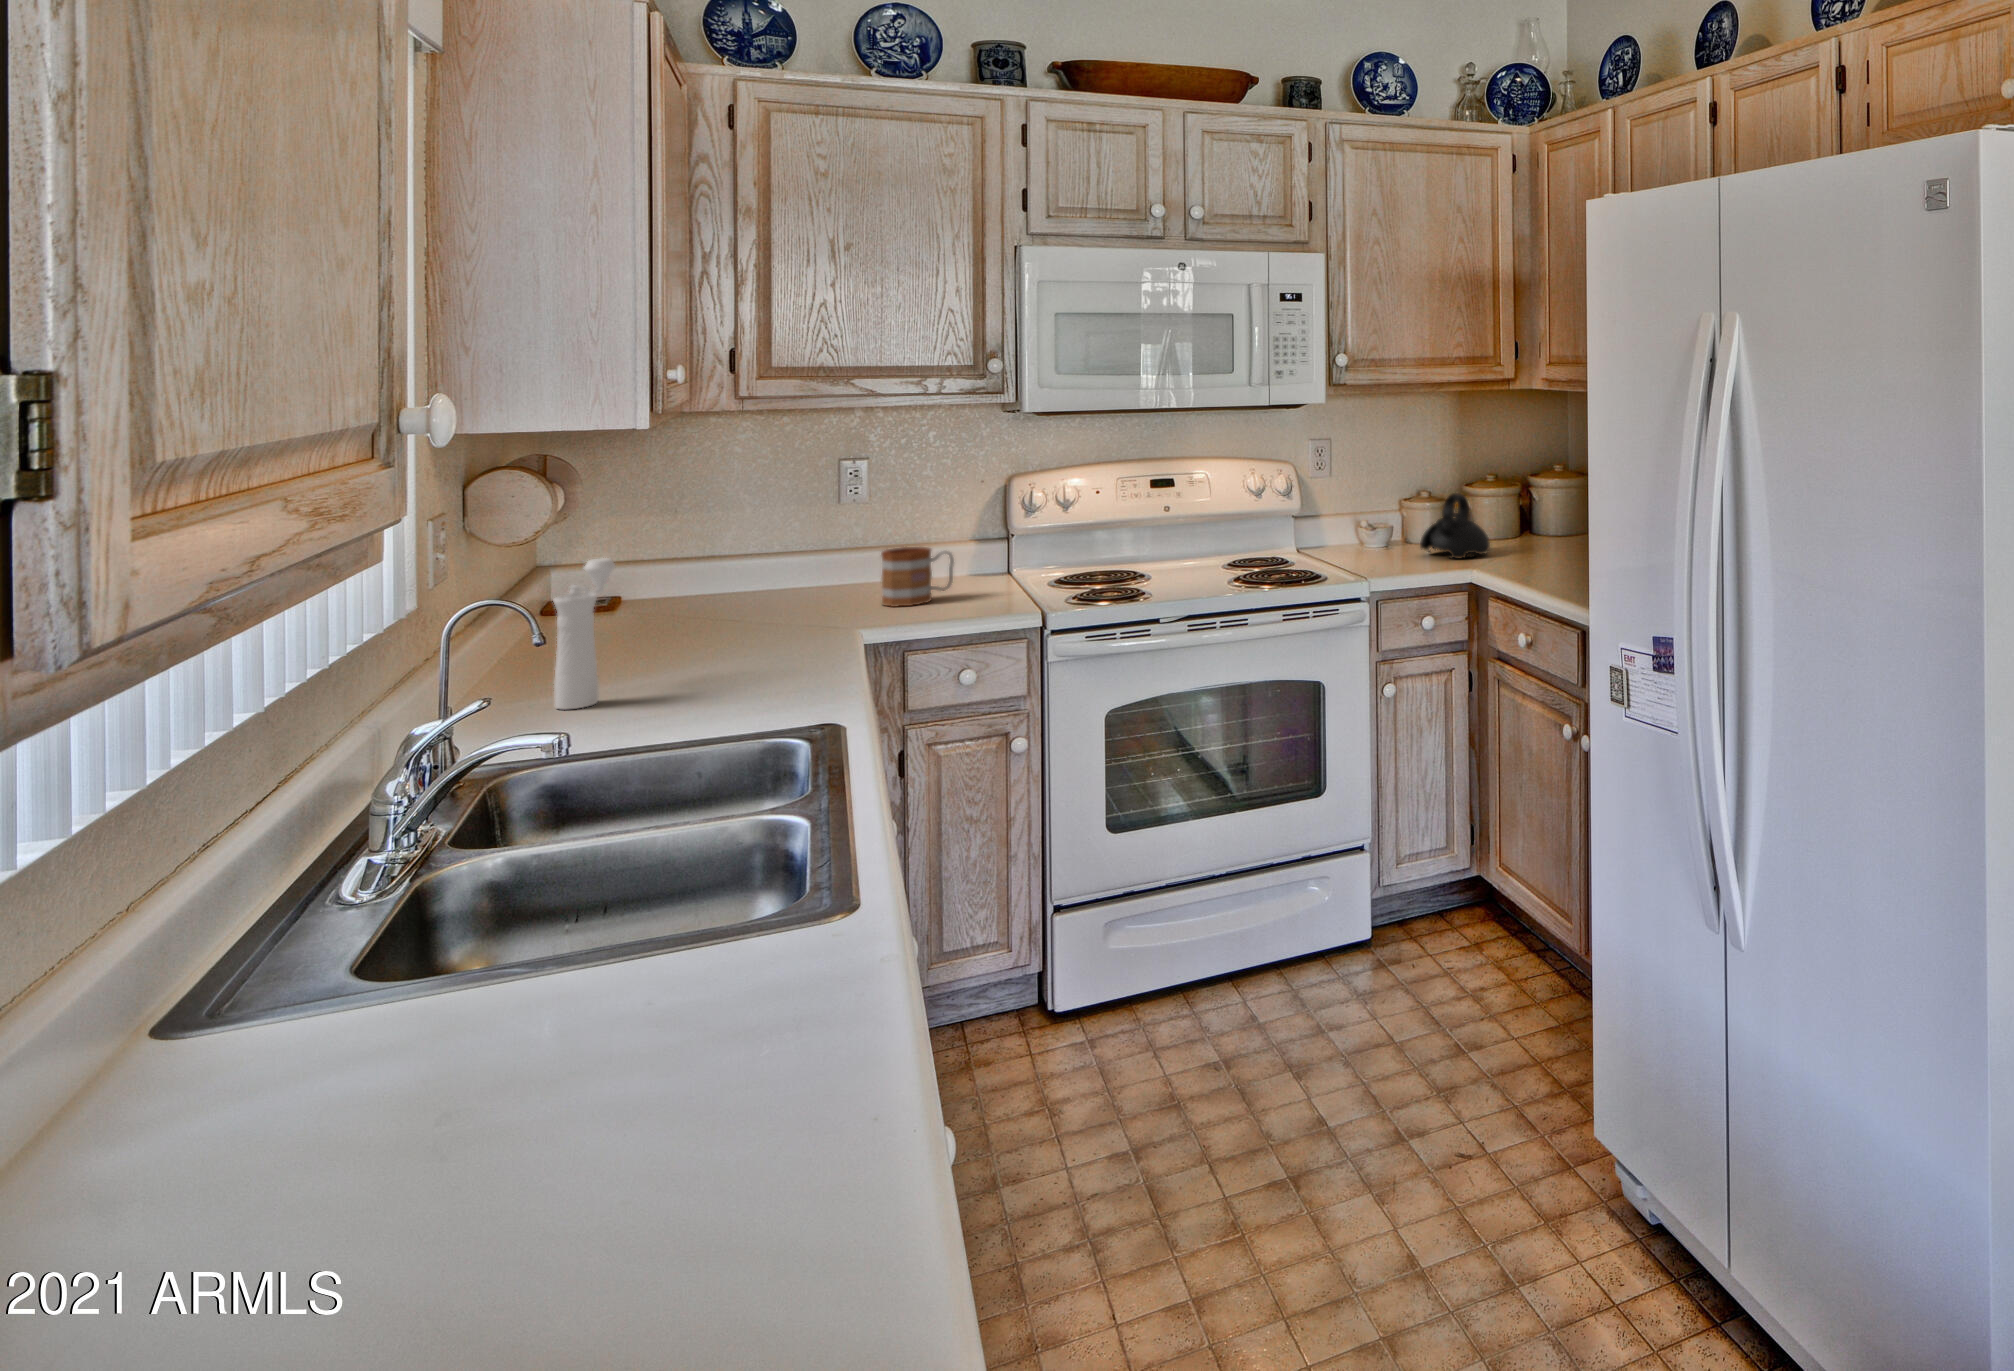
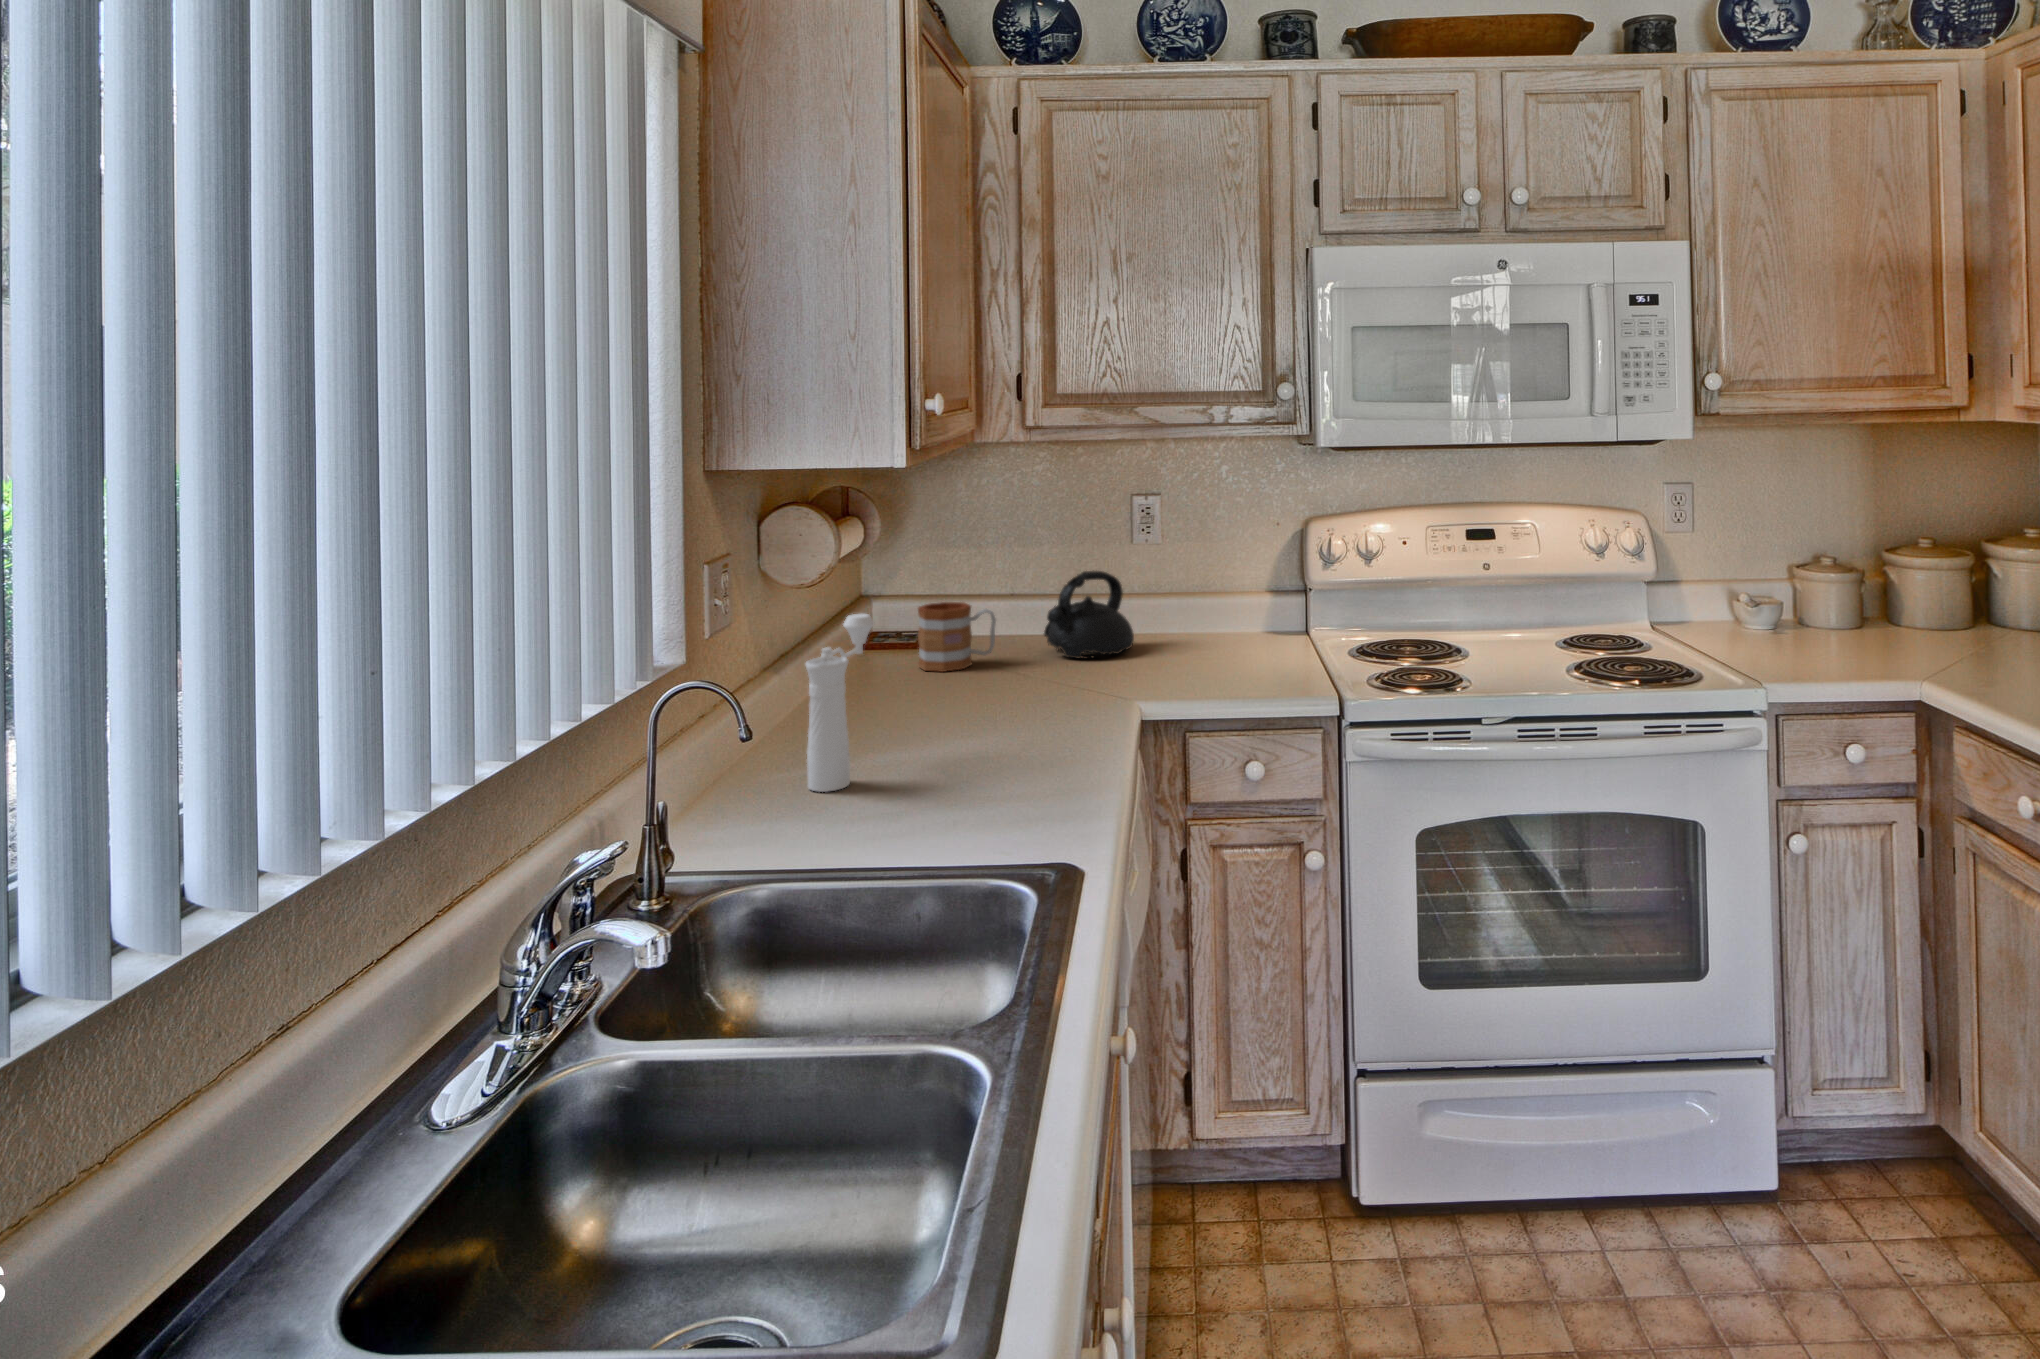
teapot: present [1420,493,1490,559] -> present [1044,571,1134,659]
mug: present [881,547,954,607] -> present [918,602,996,672]

